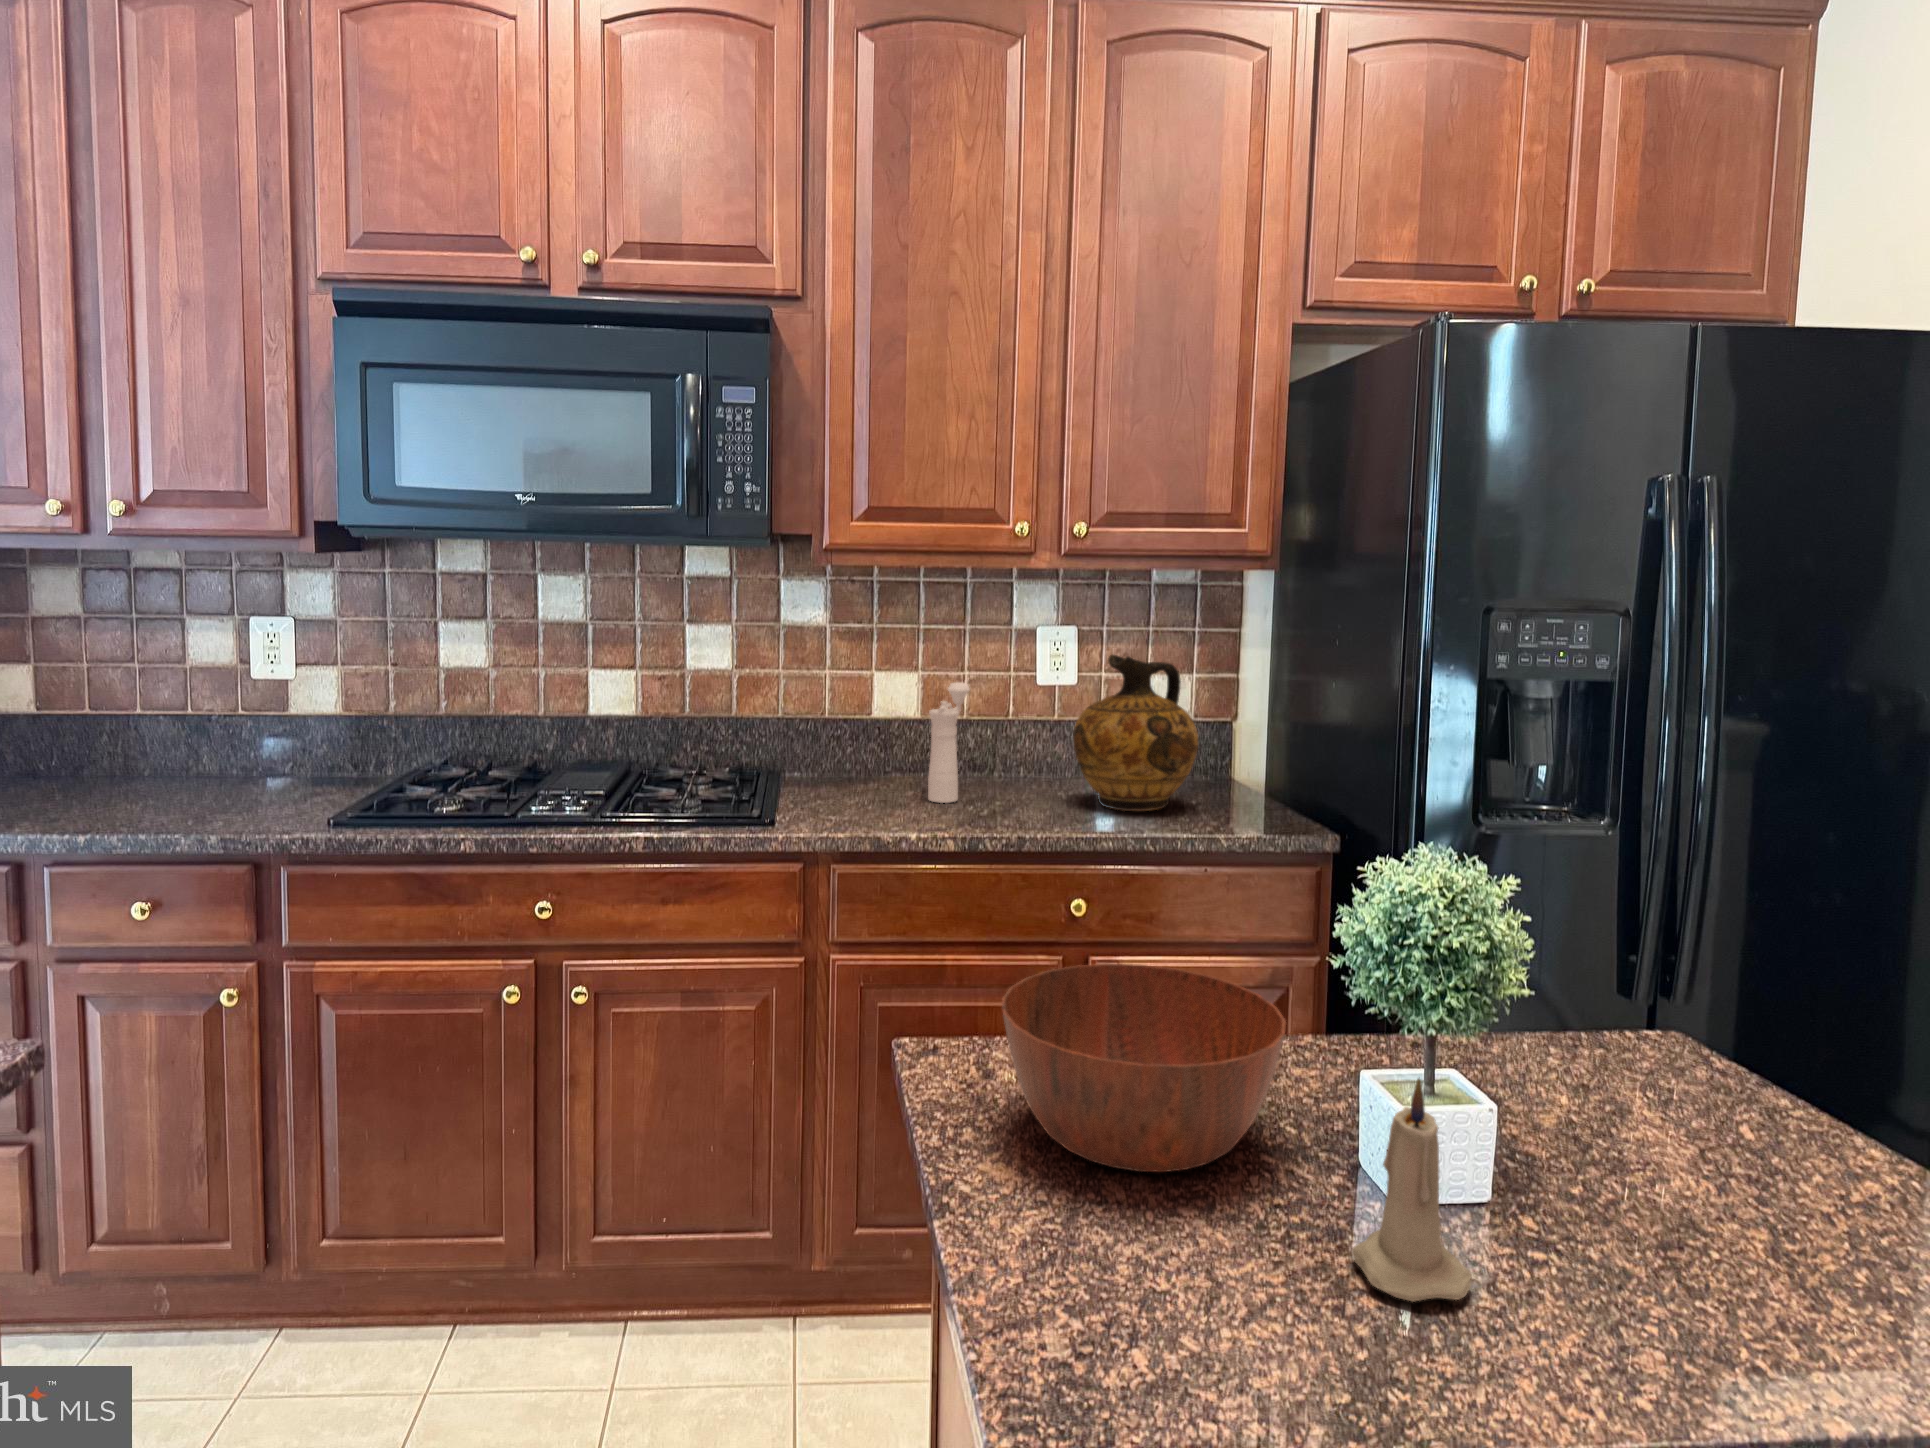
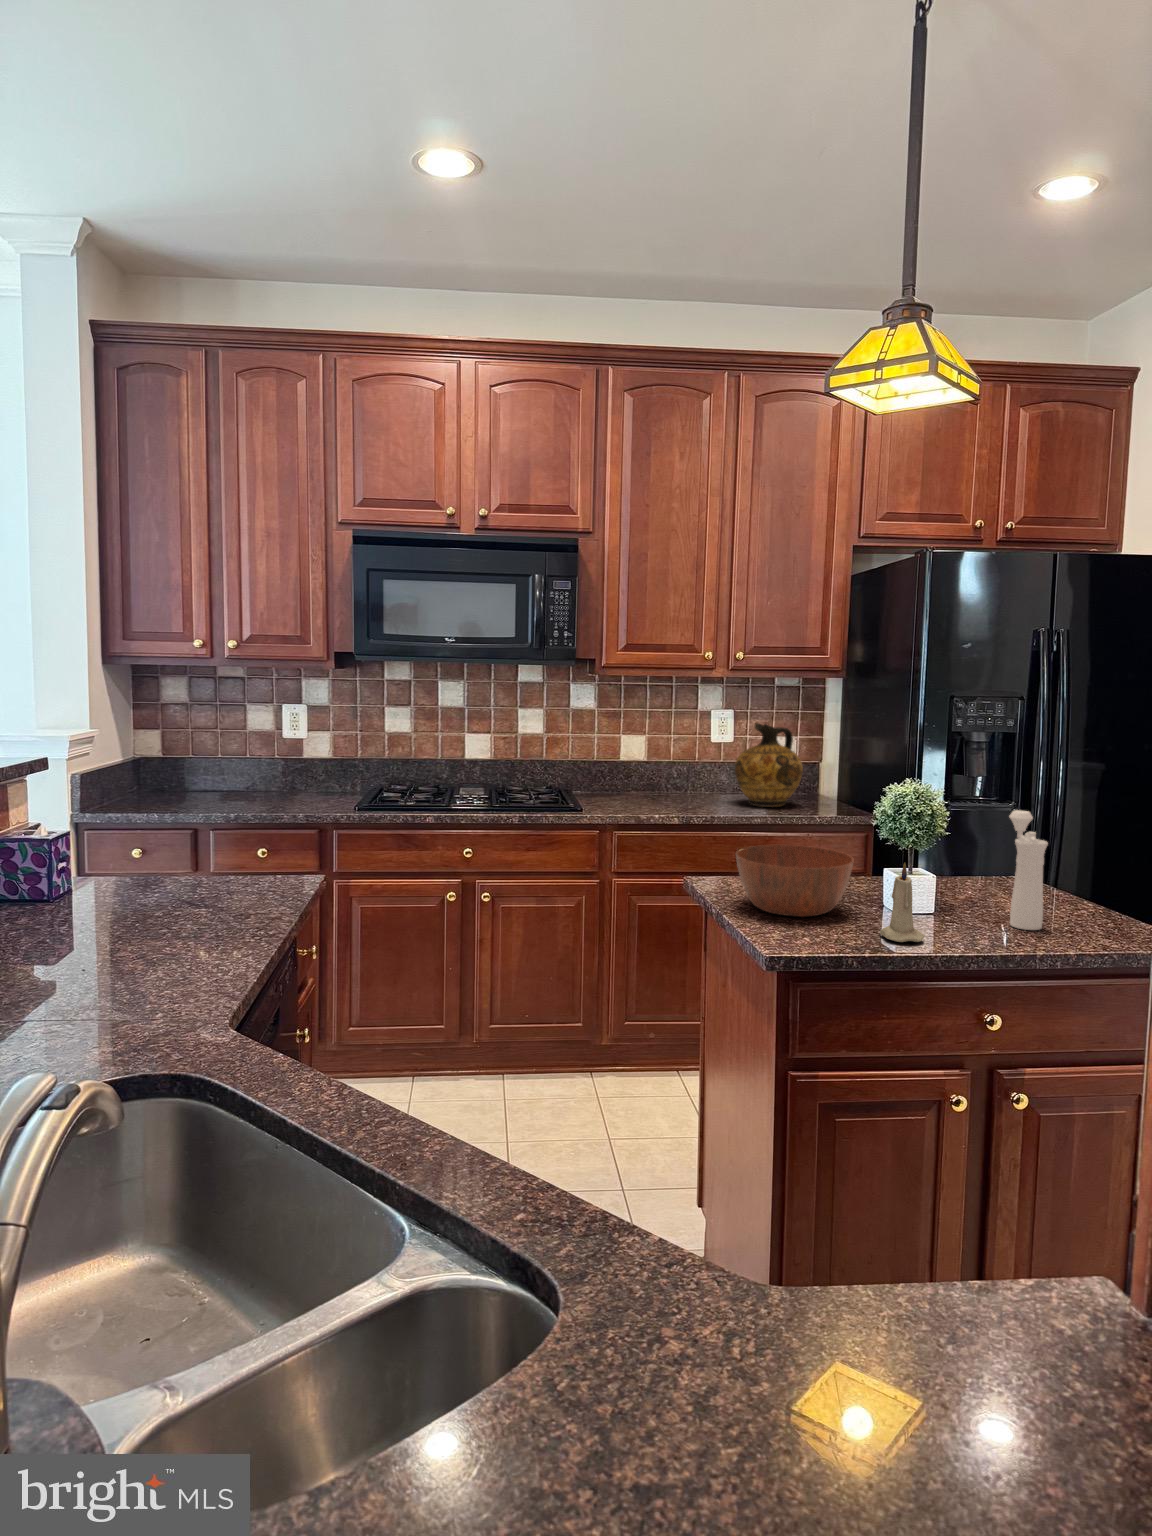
pepper mill: present [928,682,970,803] -> present [1009,810,1048,930]

